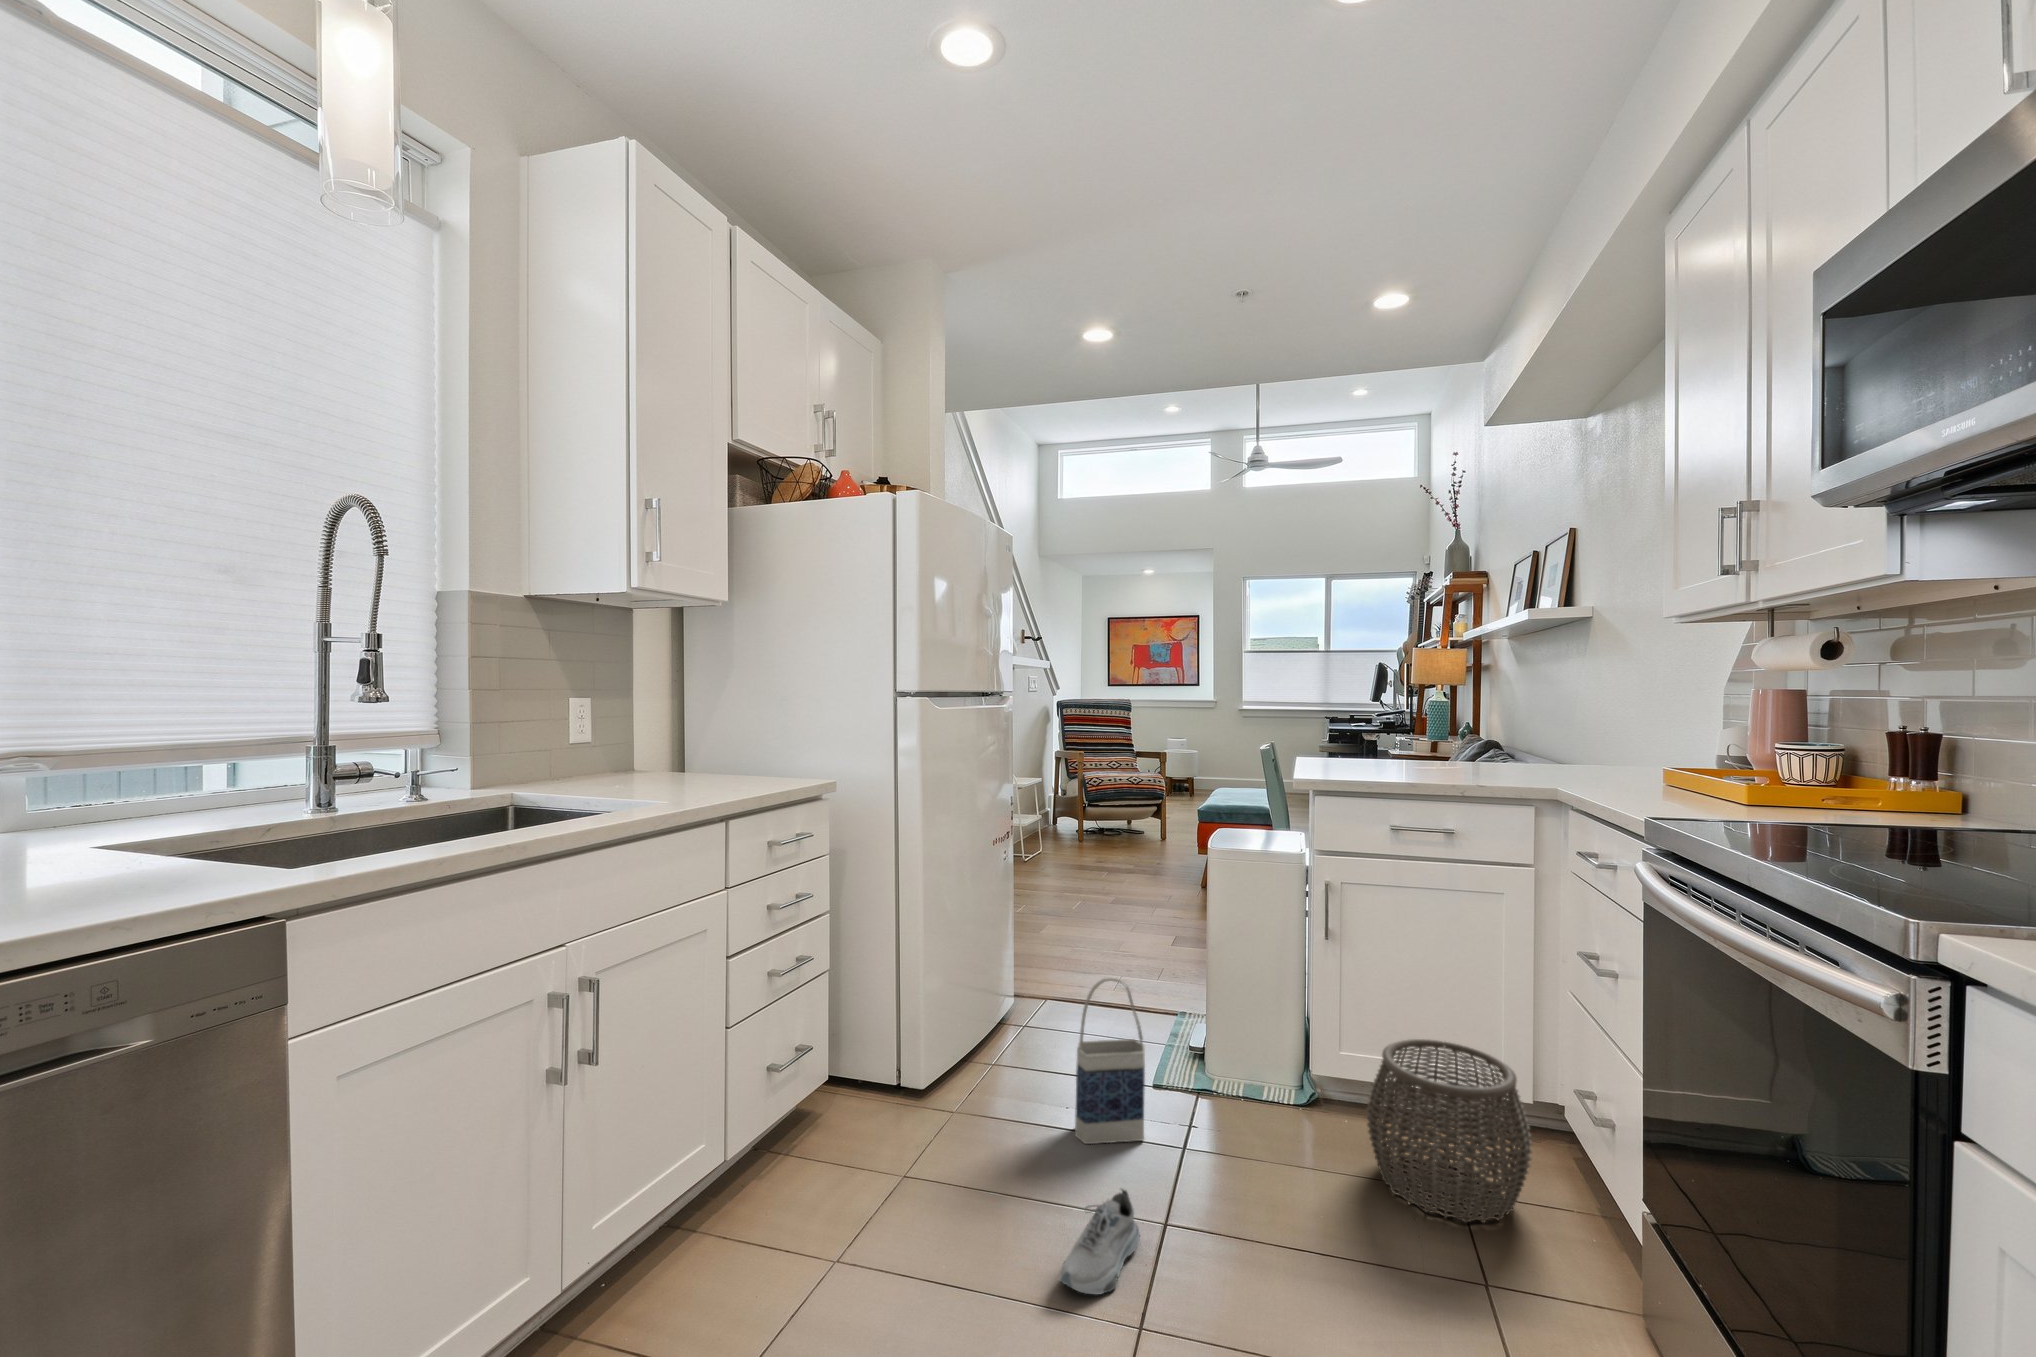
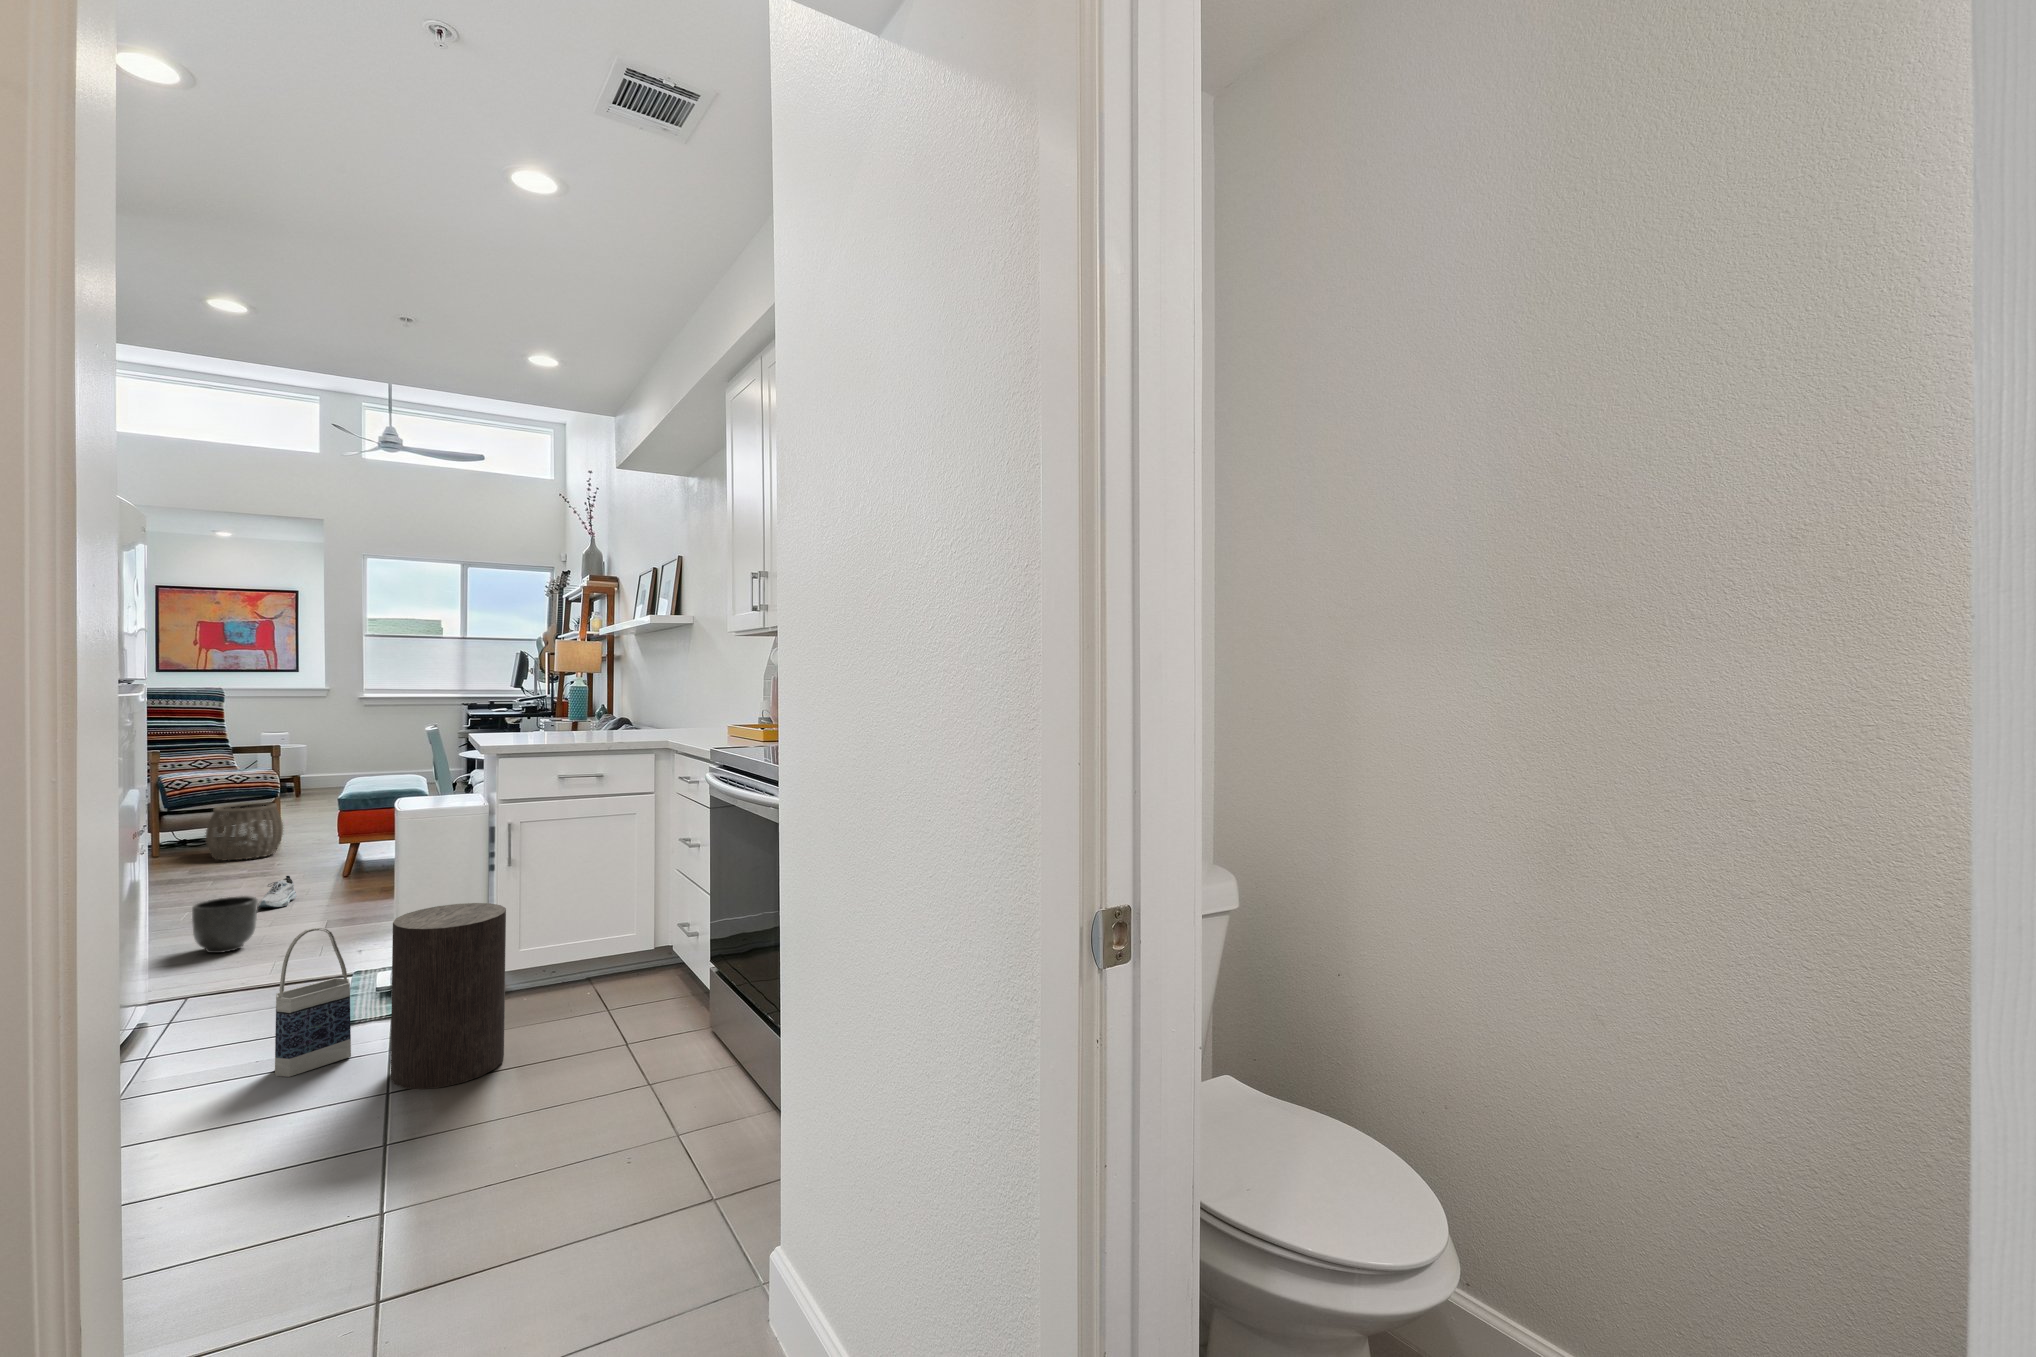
planter: none [1072,898,1118,952] -> present [192,896,258,953]
stool: none [1172,987,1306,1253] -> present [391,903,506,1089]
woven basket: present [1367,1039,1532,1223] -> present [205,802,283,860]
shoe: present [1059,1189,1140,1294] -> present [258,876,296,908]

